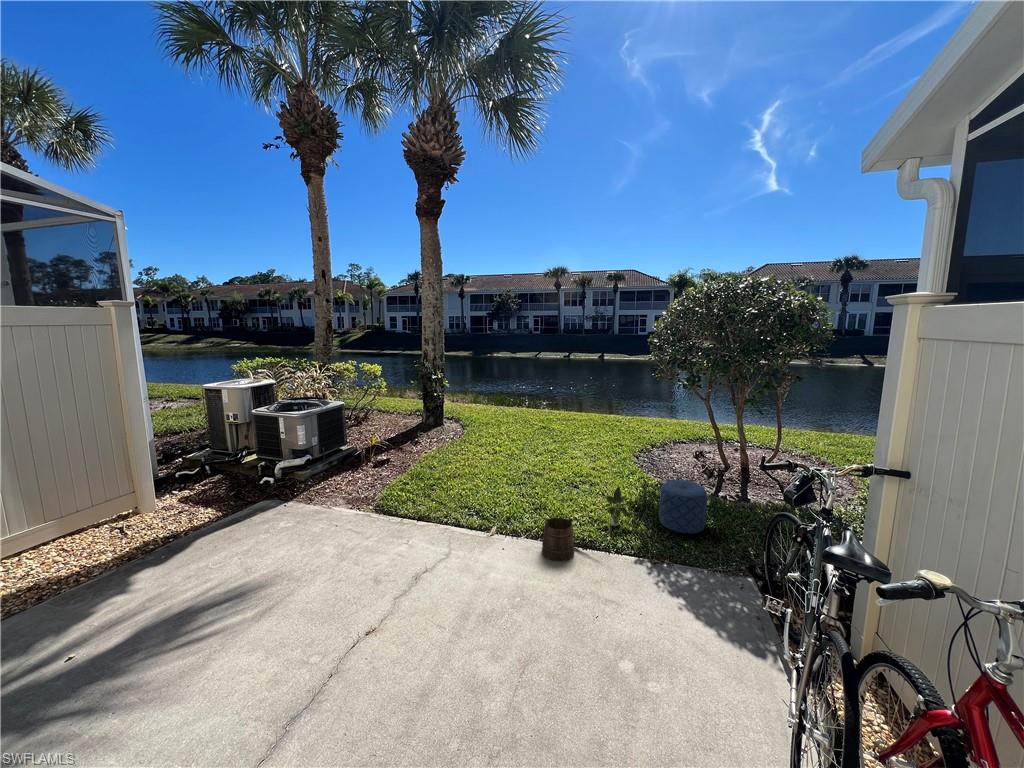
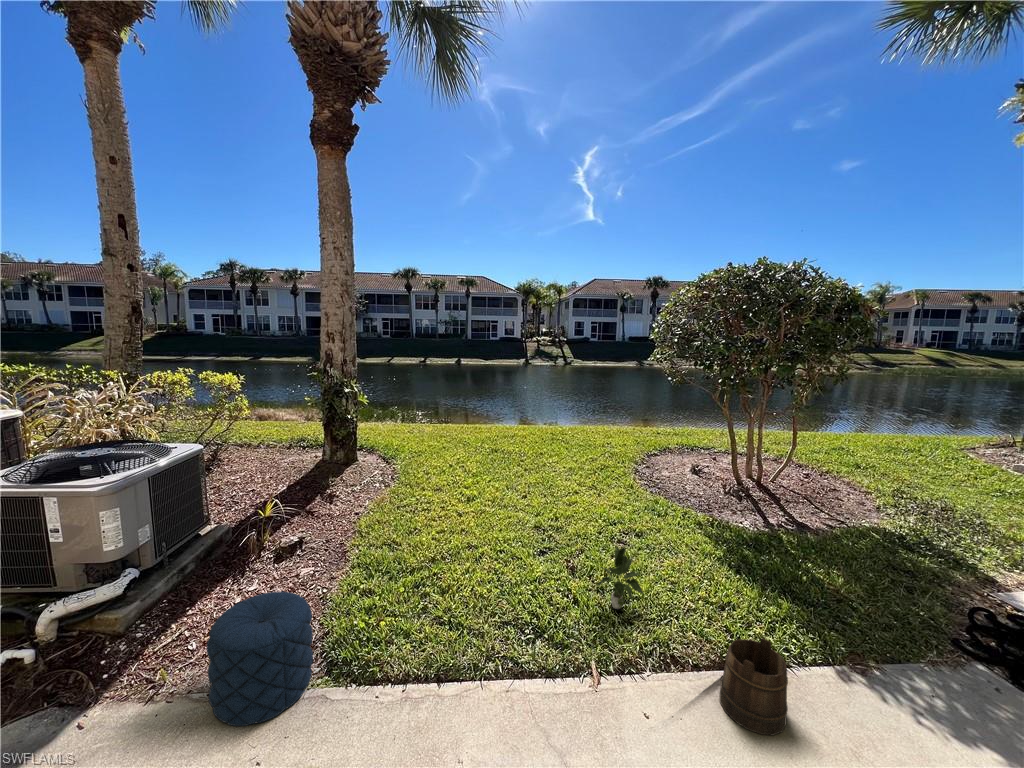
pouf: present [659,480,708,534] -> present [207,592,313,726]
potted plant: present [600,487,631,526] -> present [597,547,643,609]

